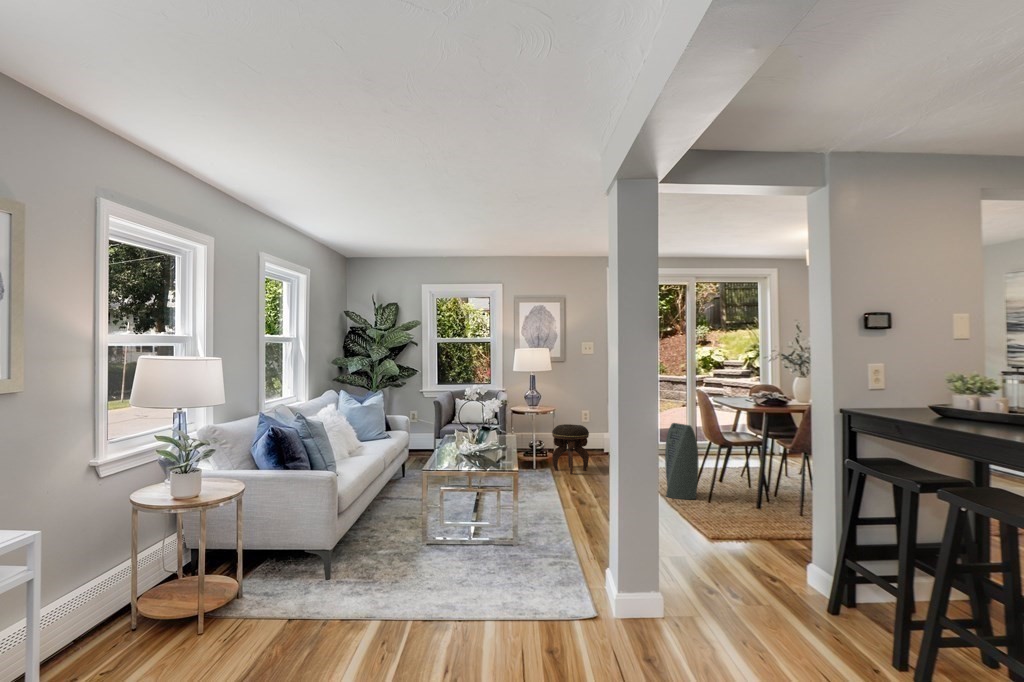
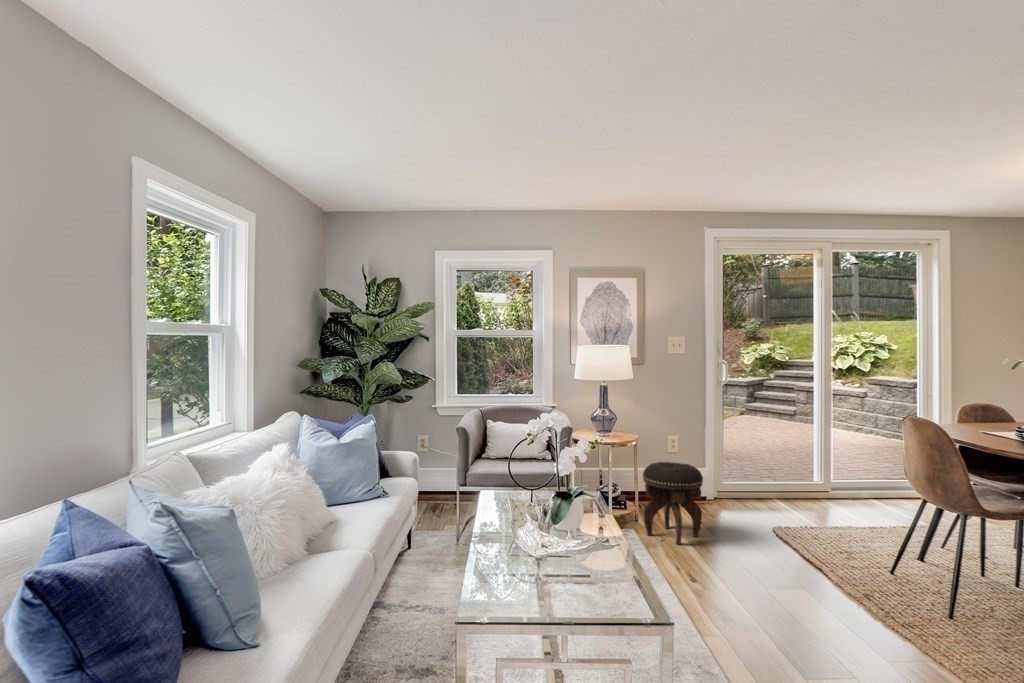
air purifier: present [665,423,698,499] -> none [865,472,942,613]

